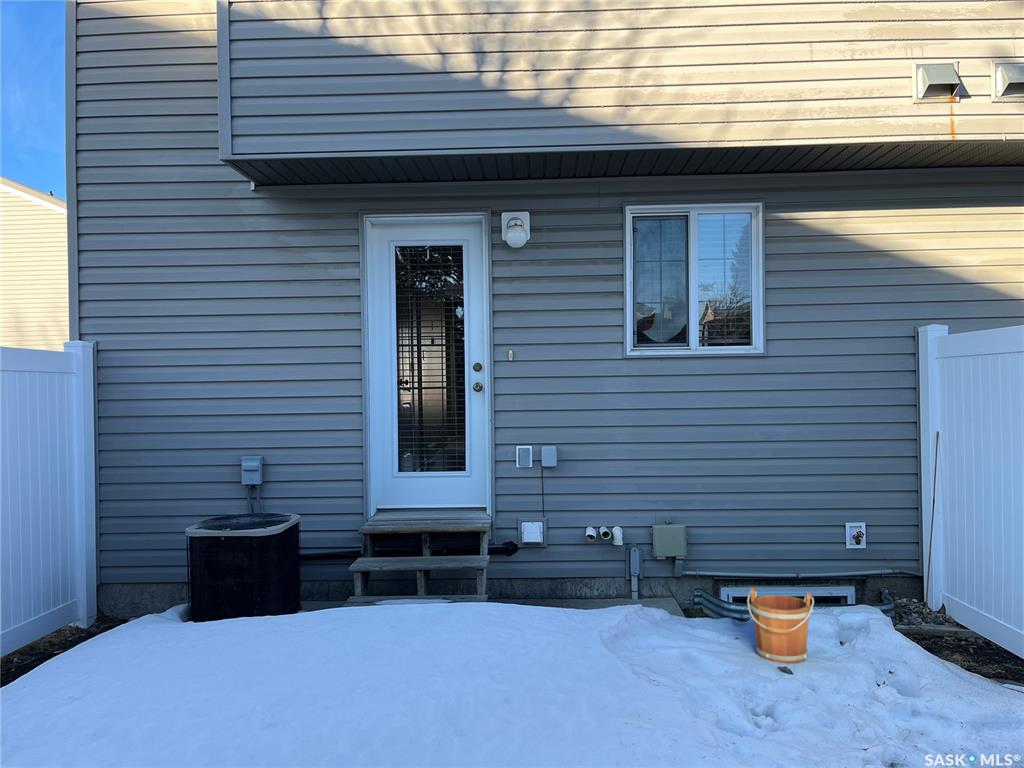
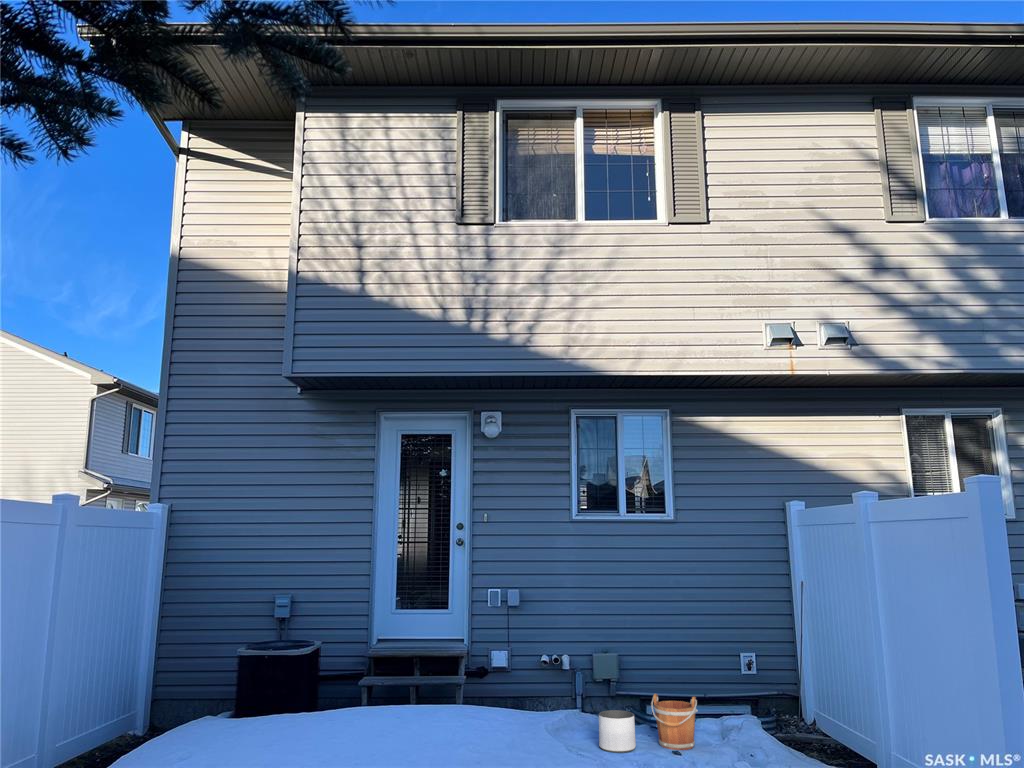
planter: none [675,610,728,670] -> present [599,710,636,753]

